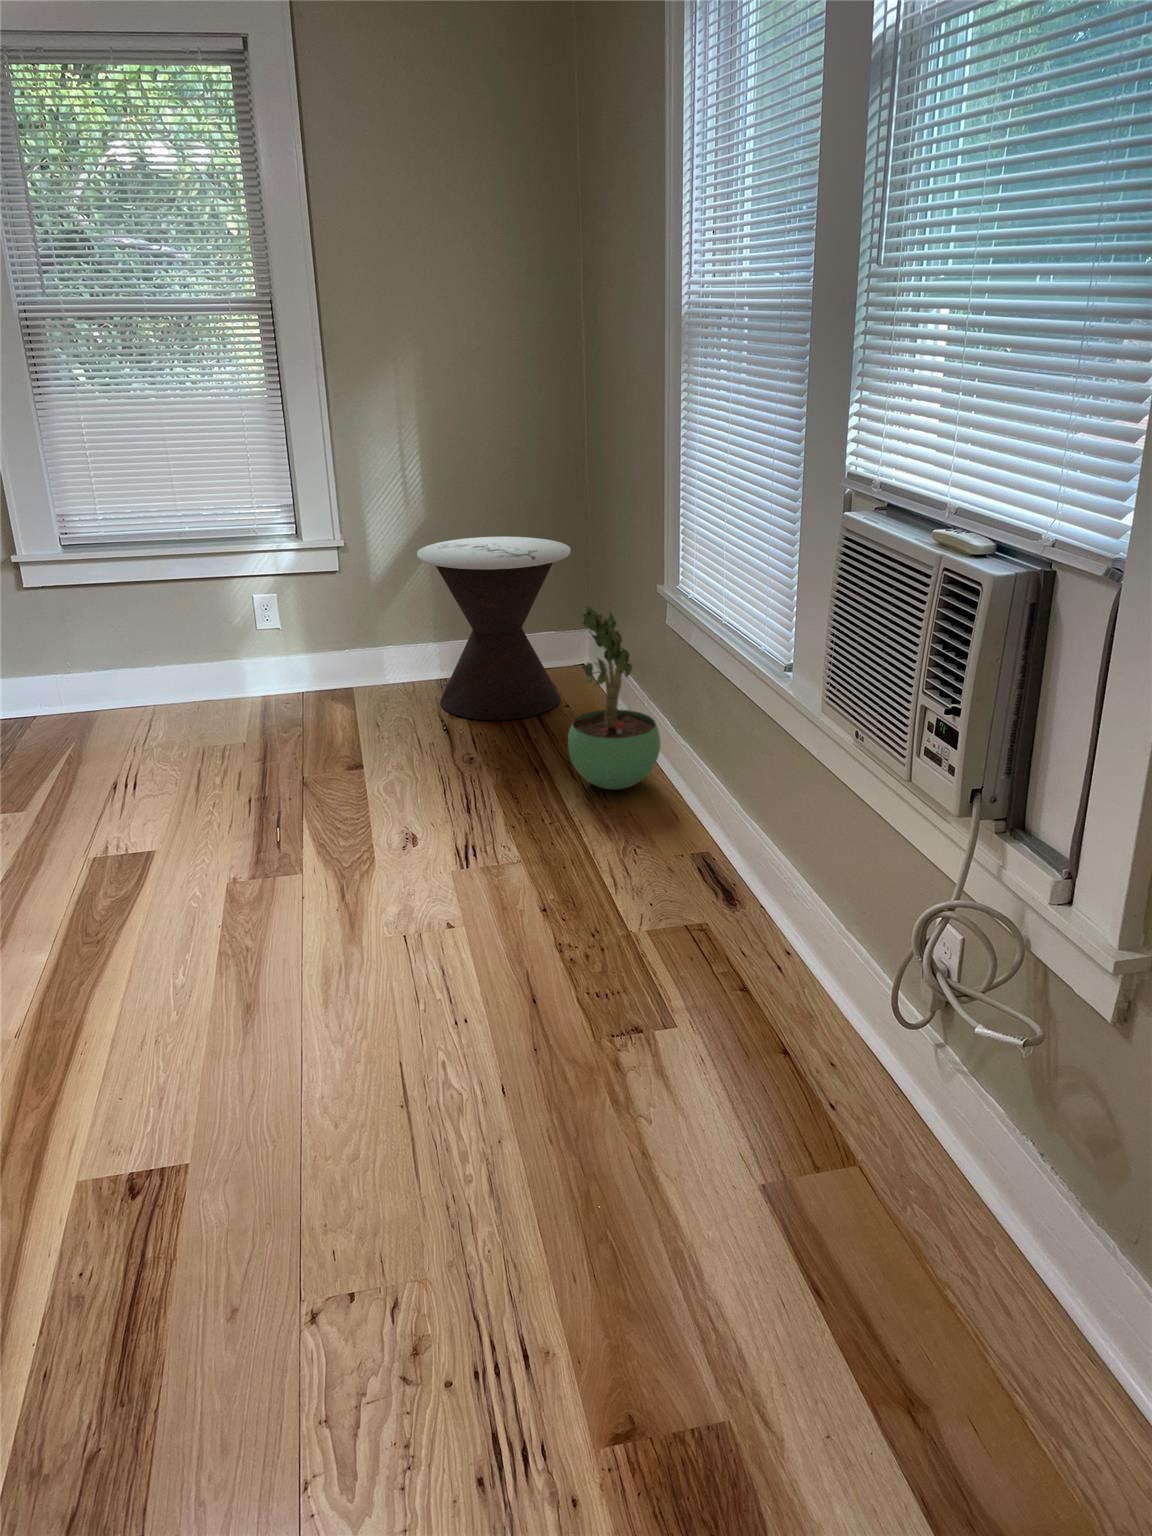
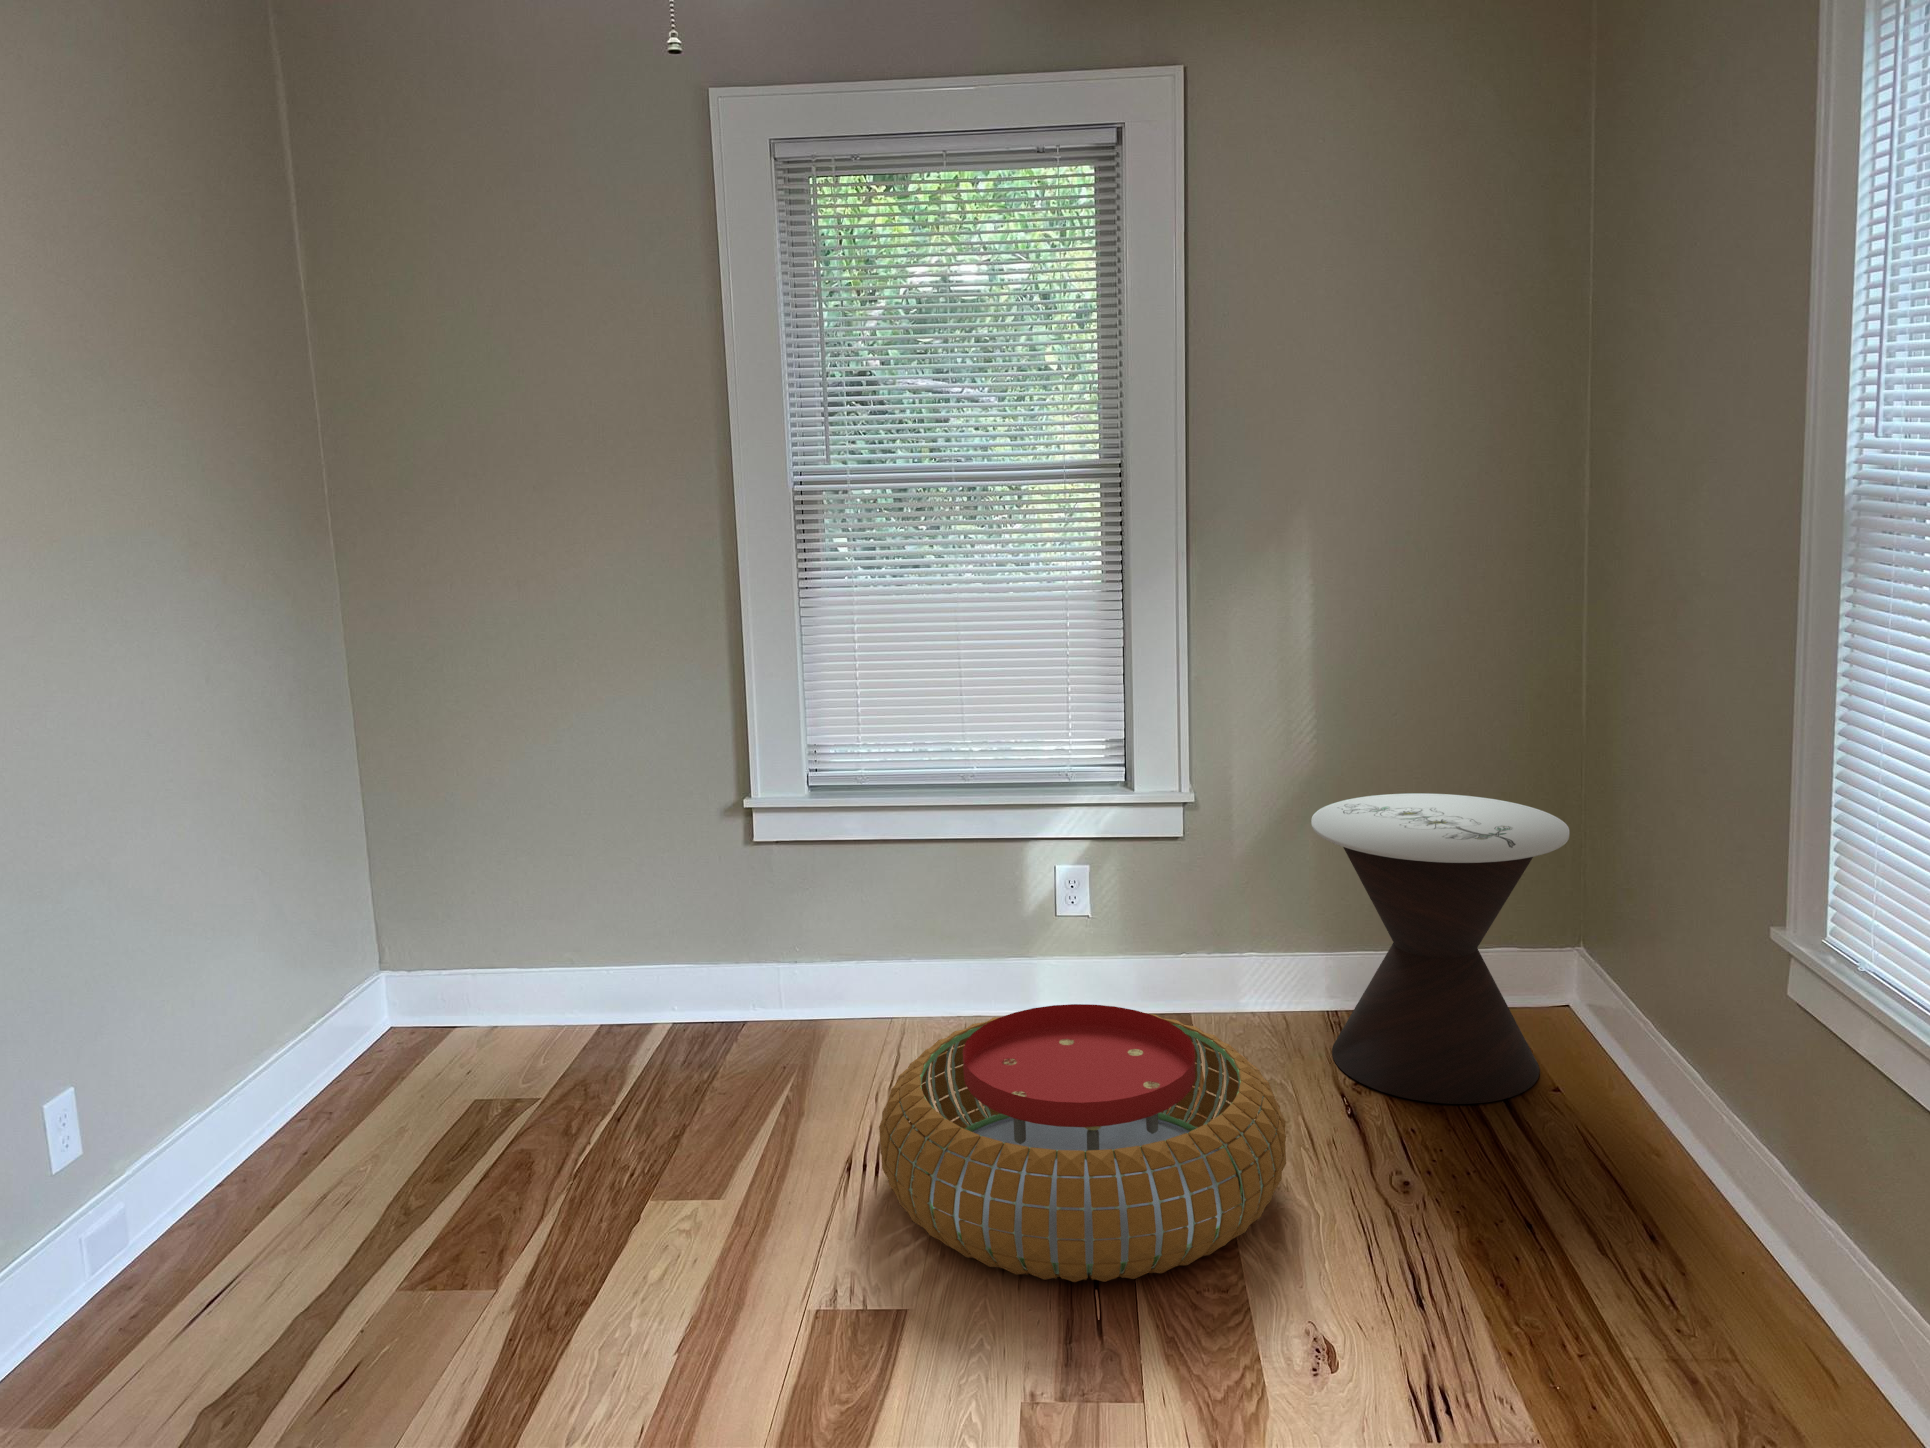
potted plant: present [568,607,661,789] -> none [1602,959,1791,1298]
pouf: none [131,672,398,825] -> present [879,1004,1286,1282]

